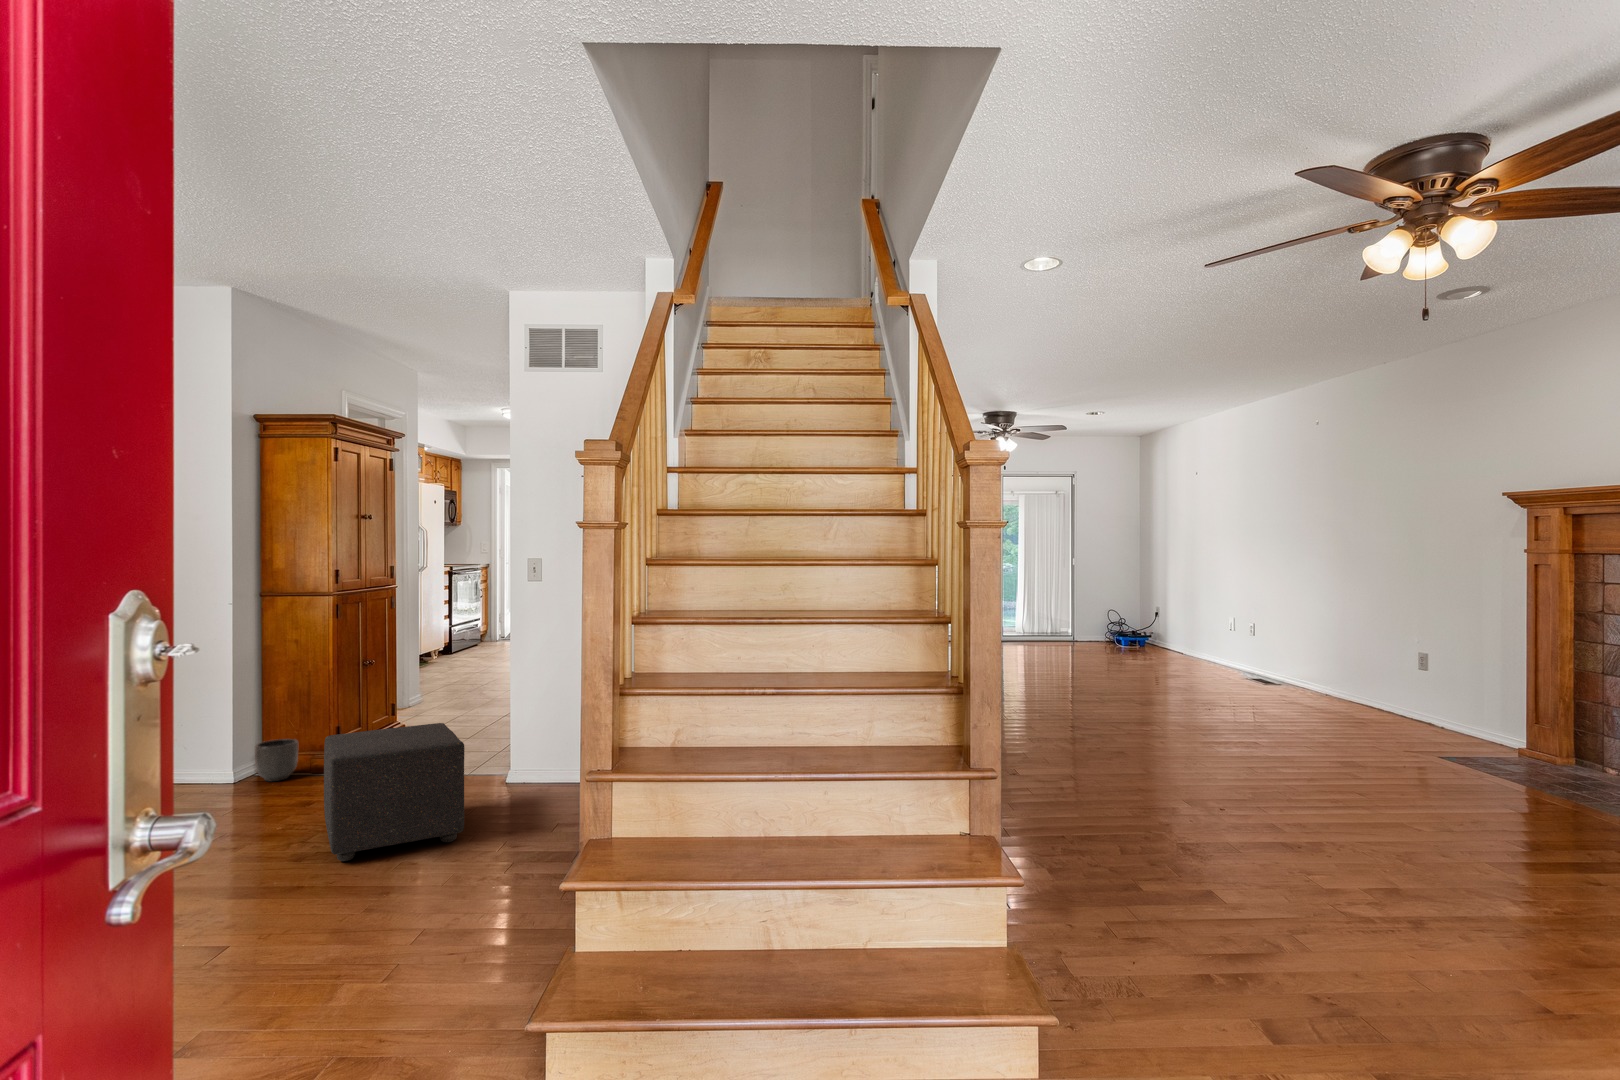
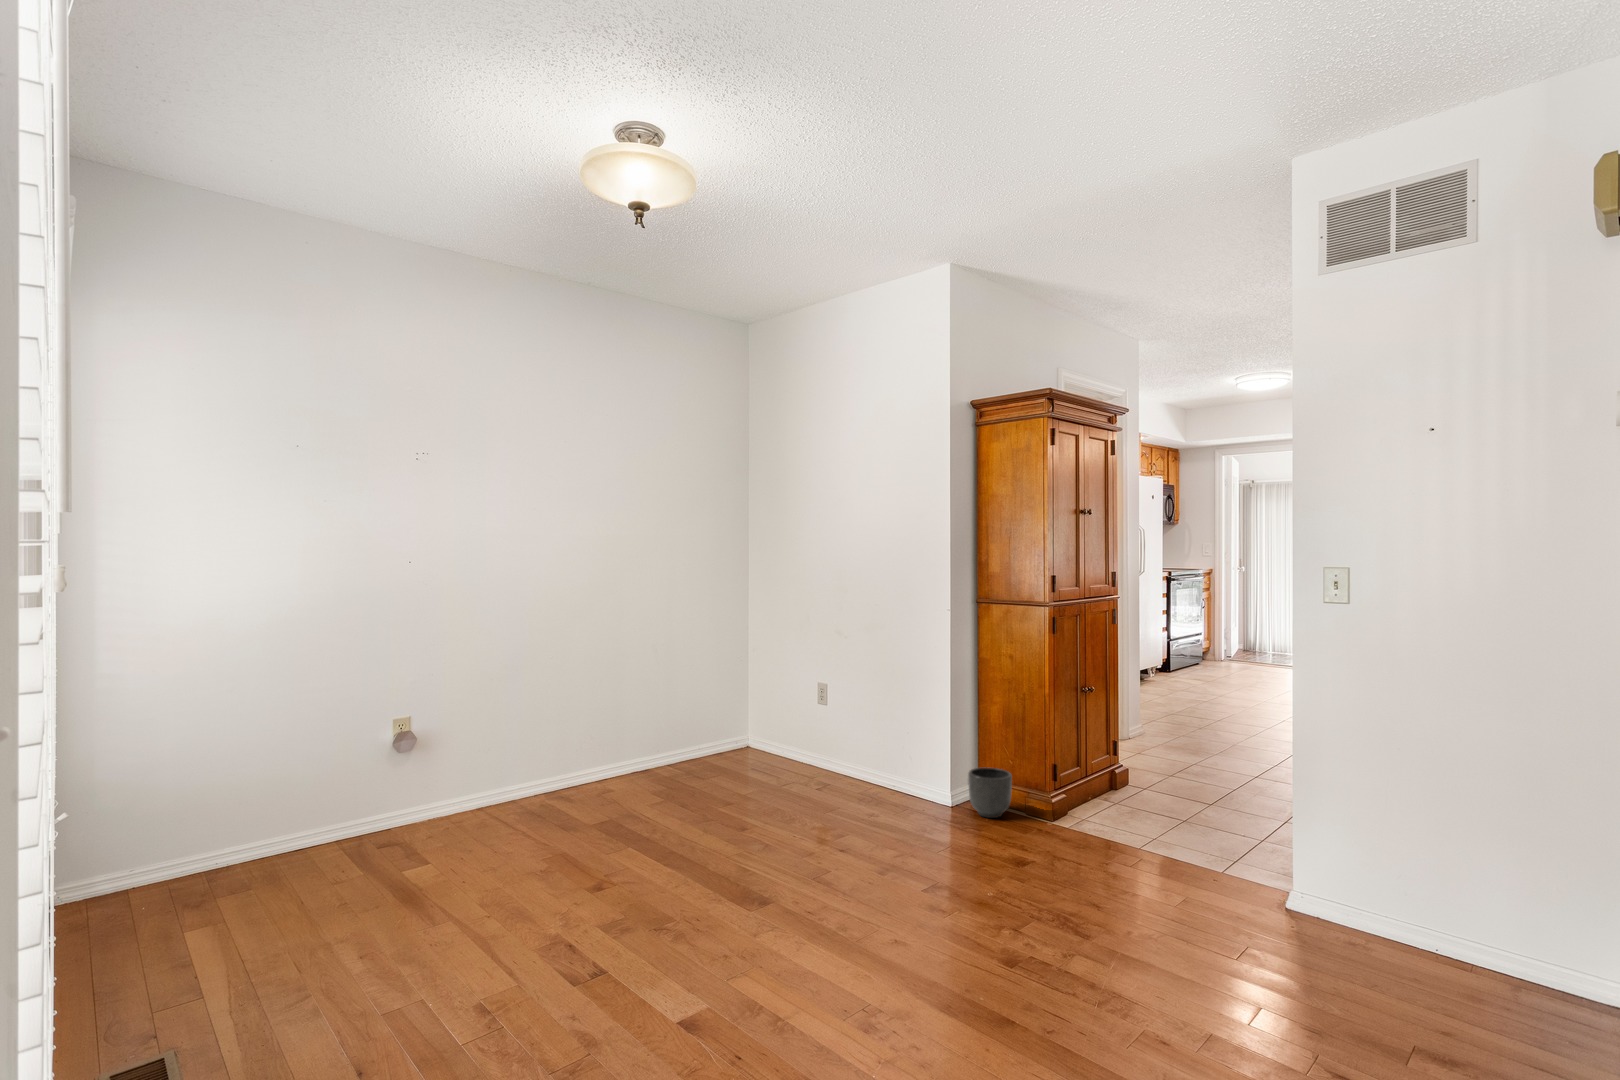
ottoman: present [324,723,464,861] -> none [1039,798,1243,1017]

